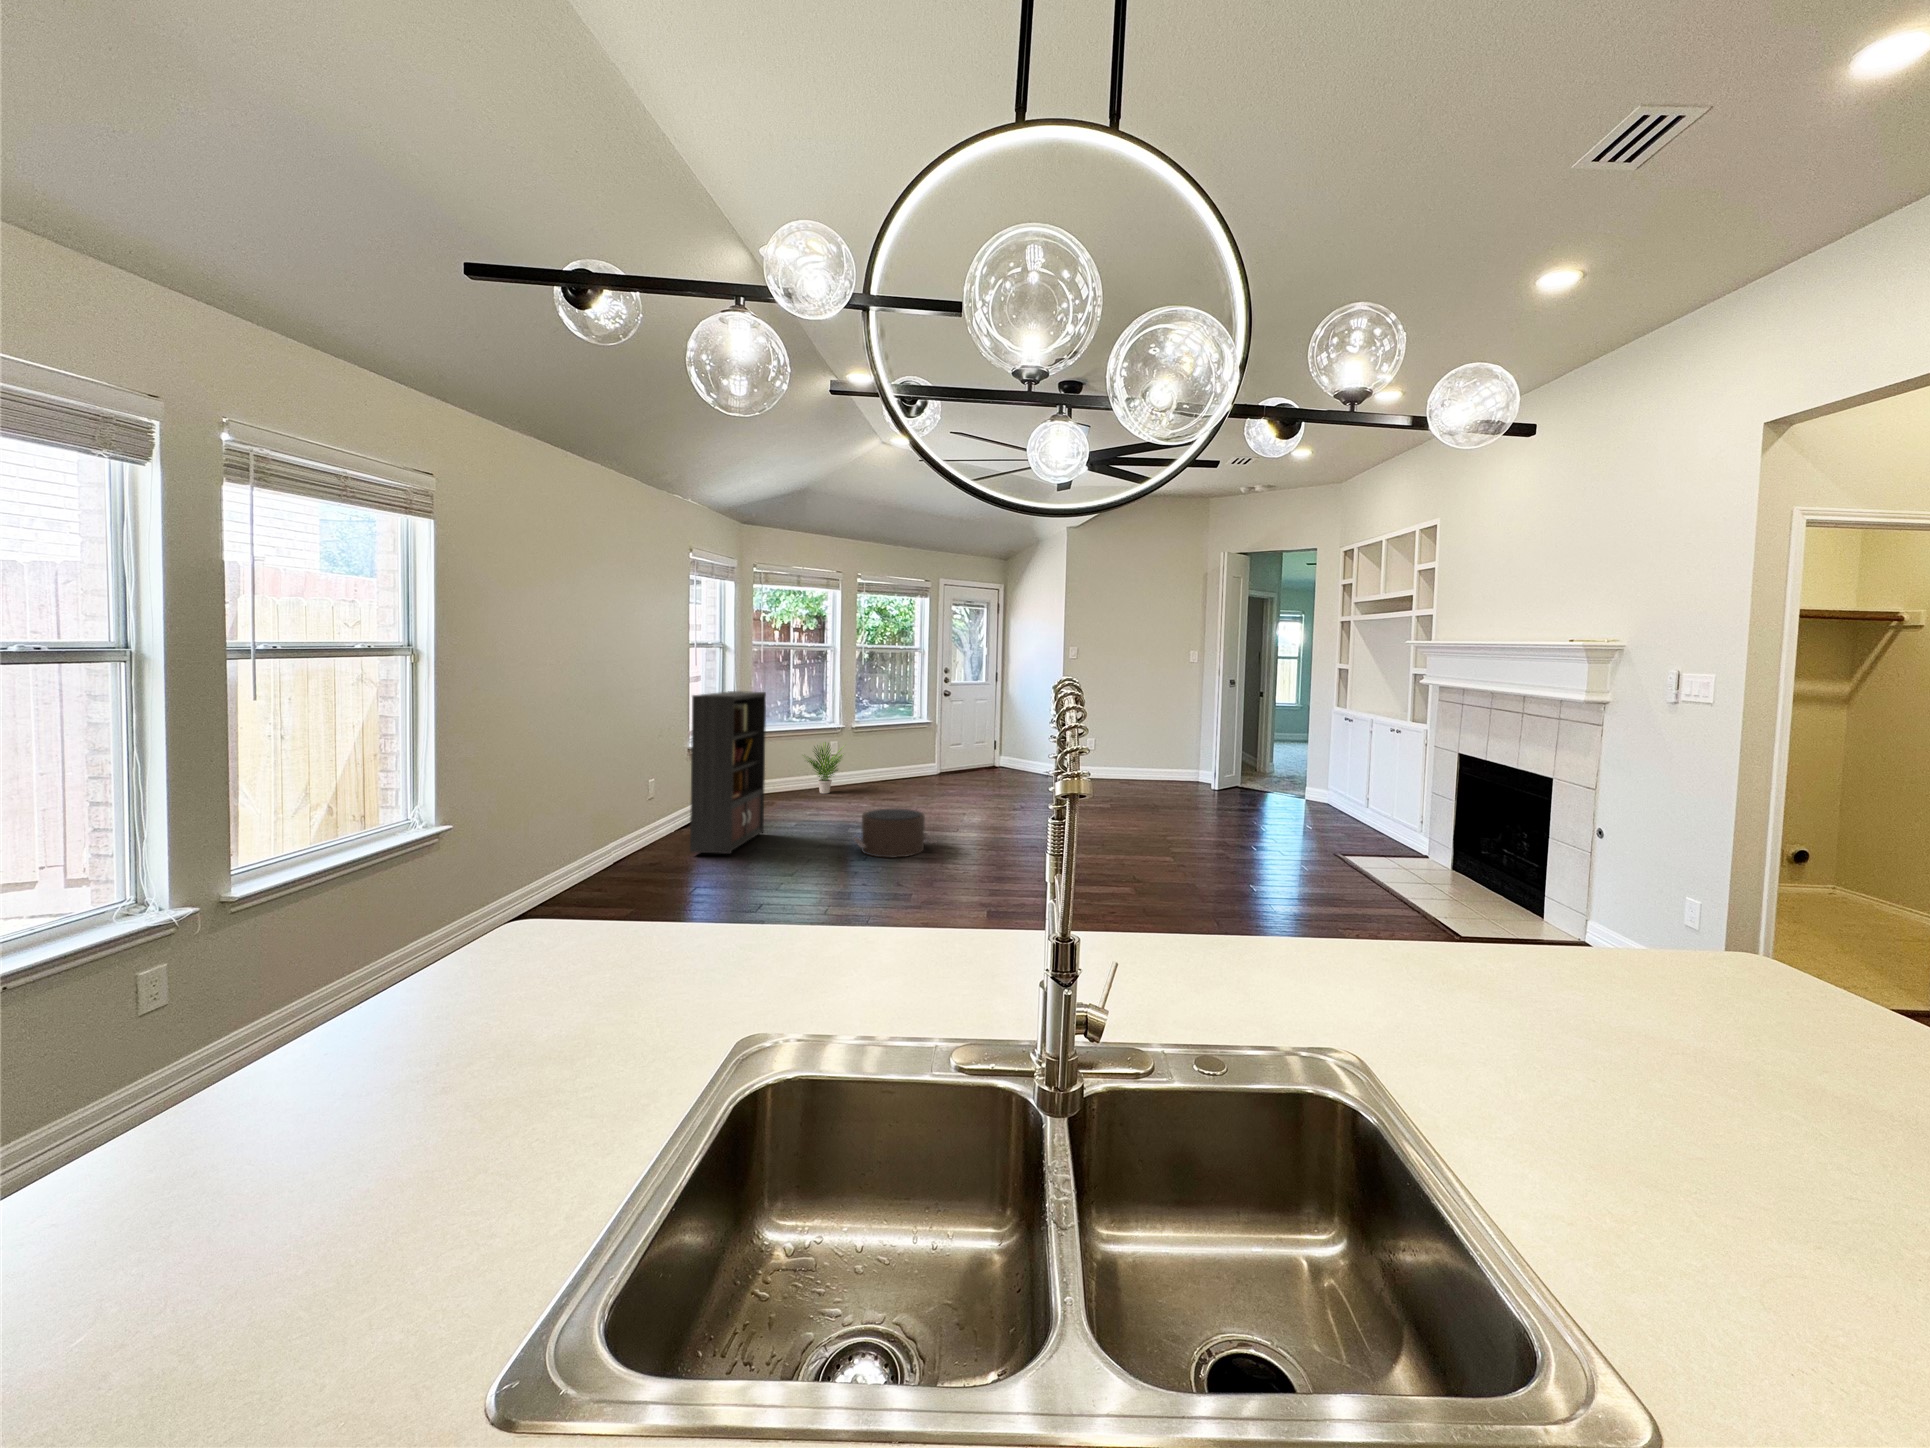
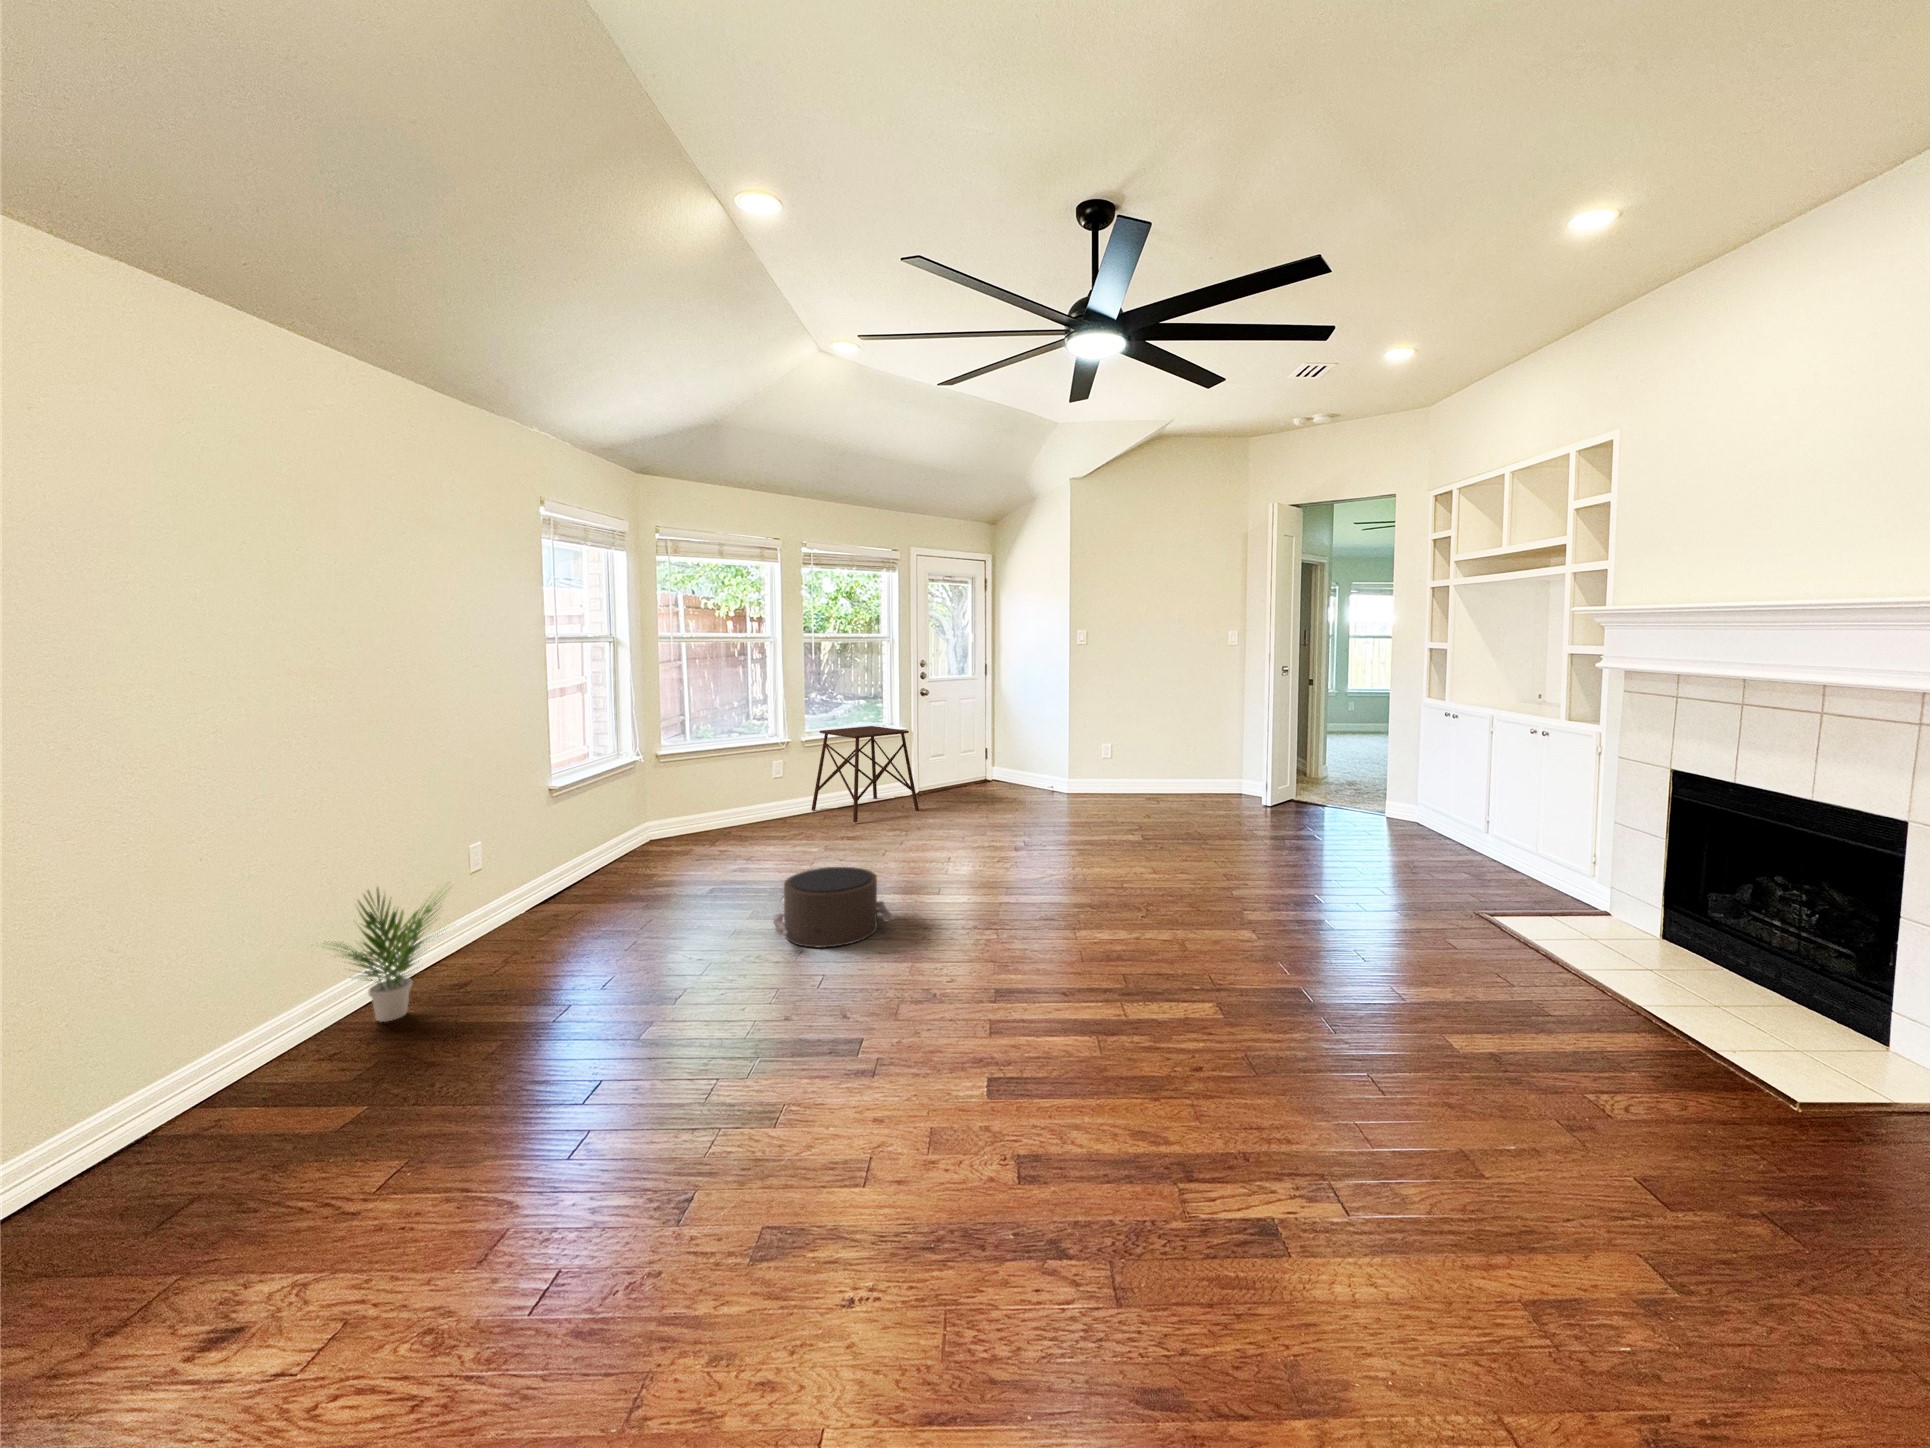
bookcase: present [690,691,766,854] -> none [516,704,653,950]
side table: none [859,719,943,792] -> present [811,726,919,822]
potted plant: present [806,742,842,794] -> present [317,888,444,1022]

